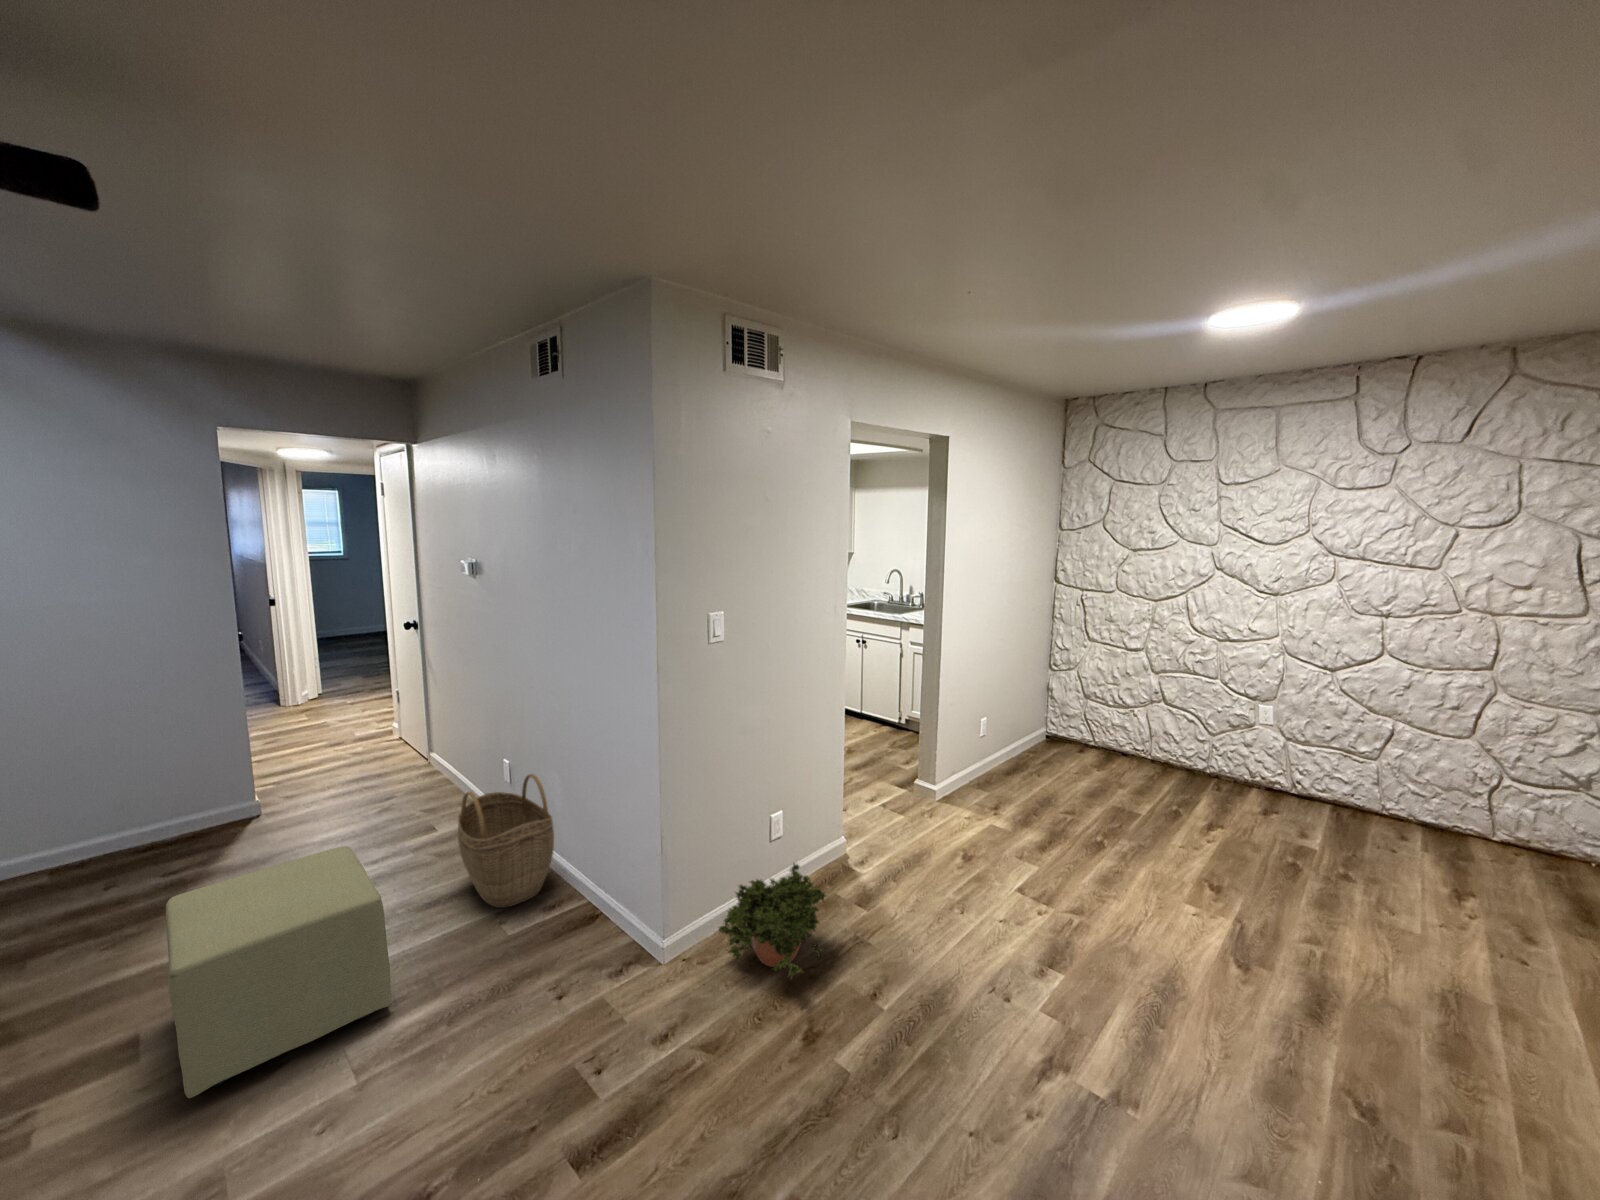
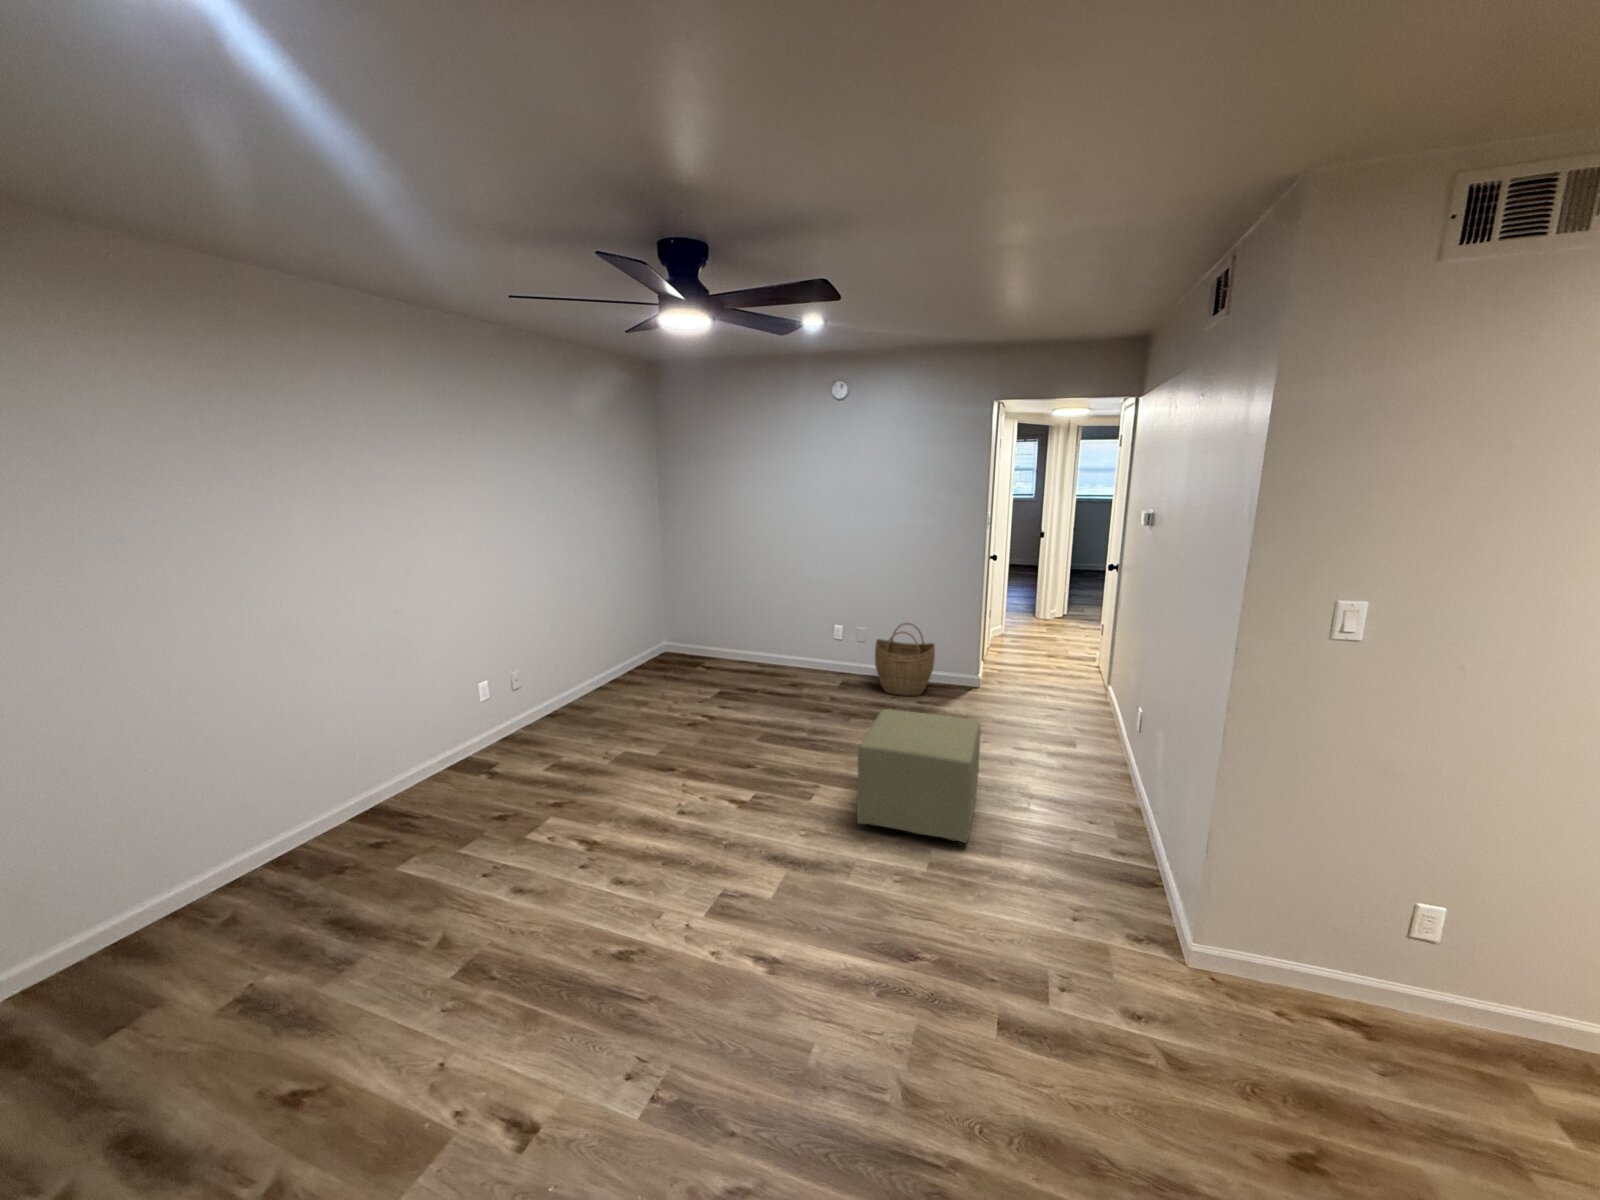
woven basket: present [458,774,554,908] -> present [875,623,935,696]
potted plant: present [719,863,825,977] -> none [1249,941,1442,1111]

